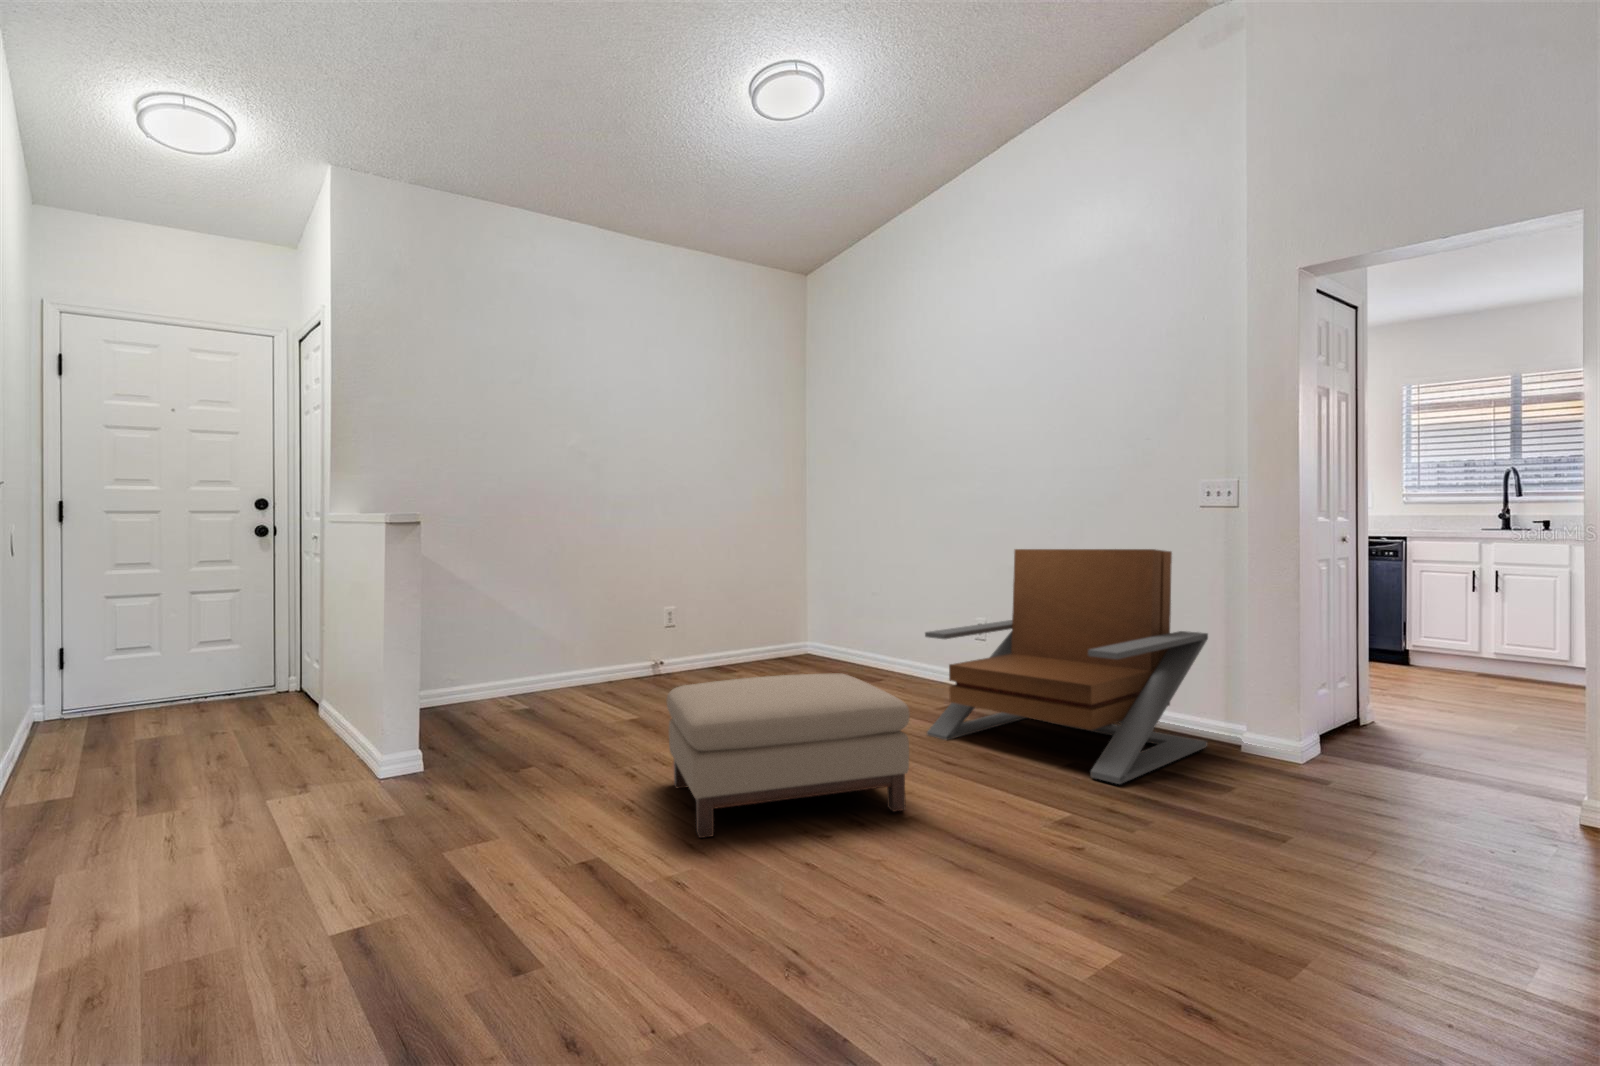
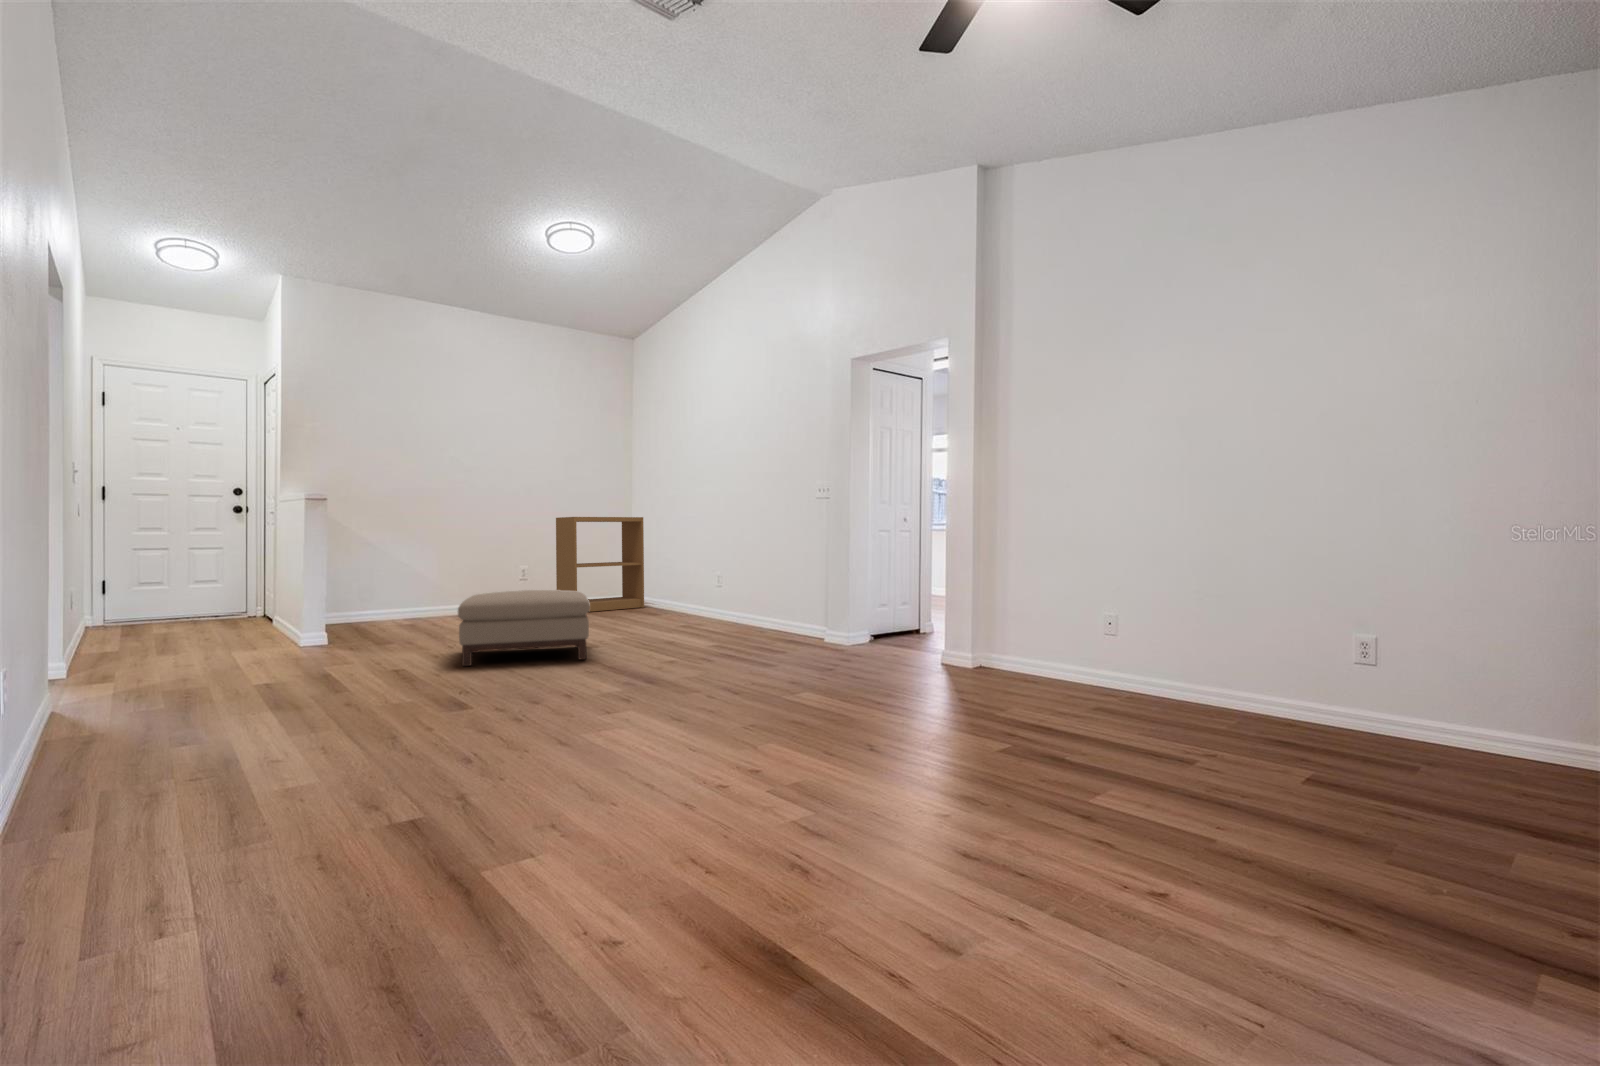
bookshelf: none [708,536,829,677] -> present [556,517,644,612]
lounge chair: present [925,549,1208,784] -> none [651,522,811,652]

